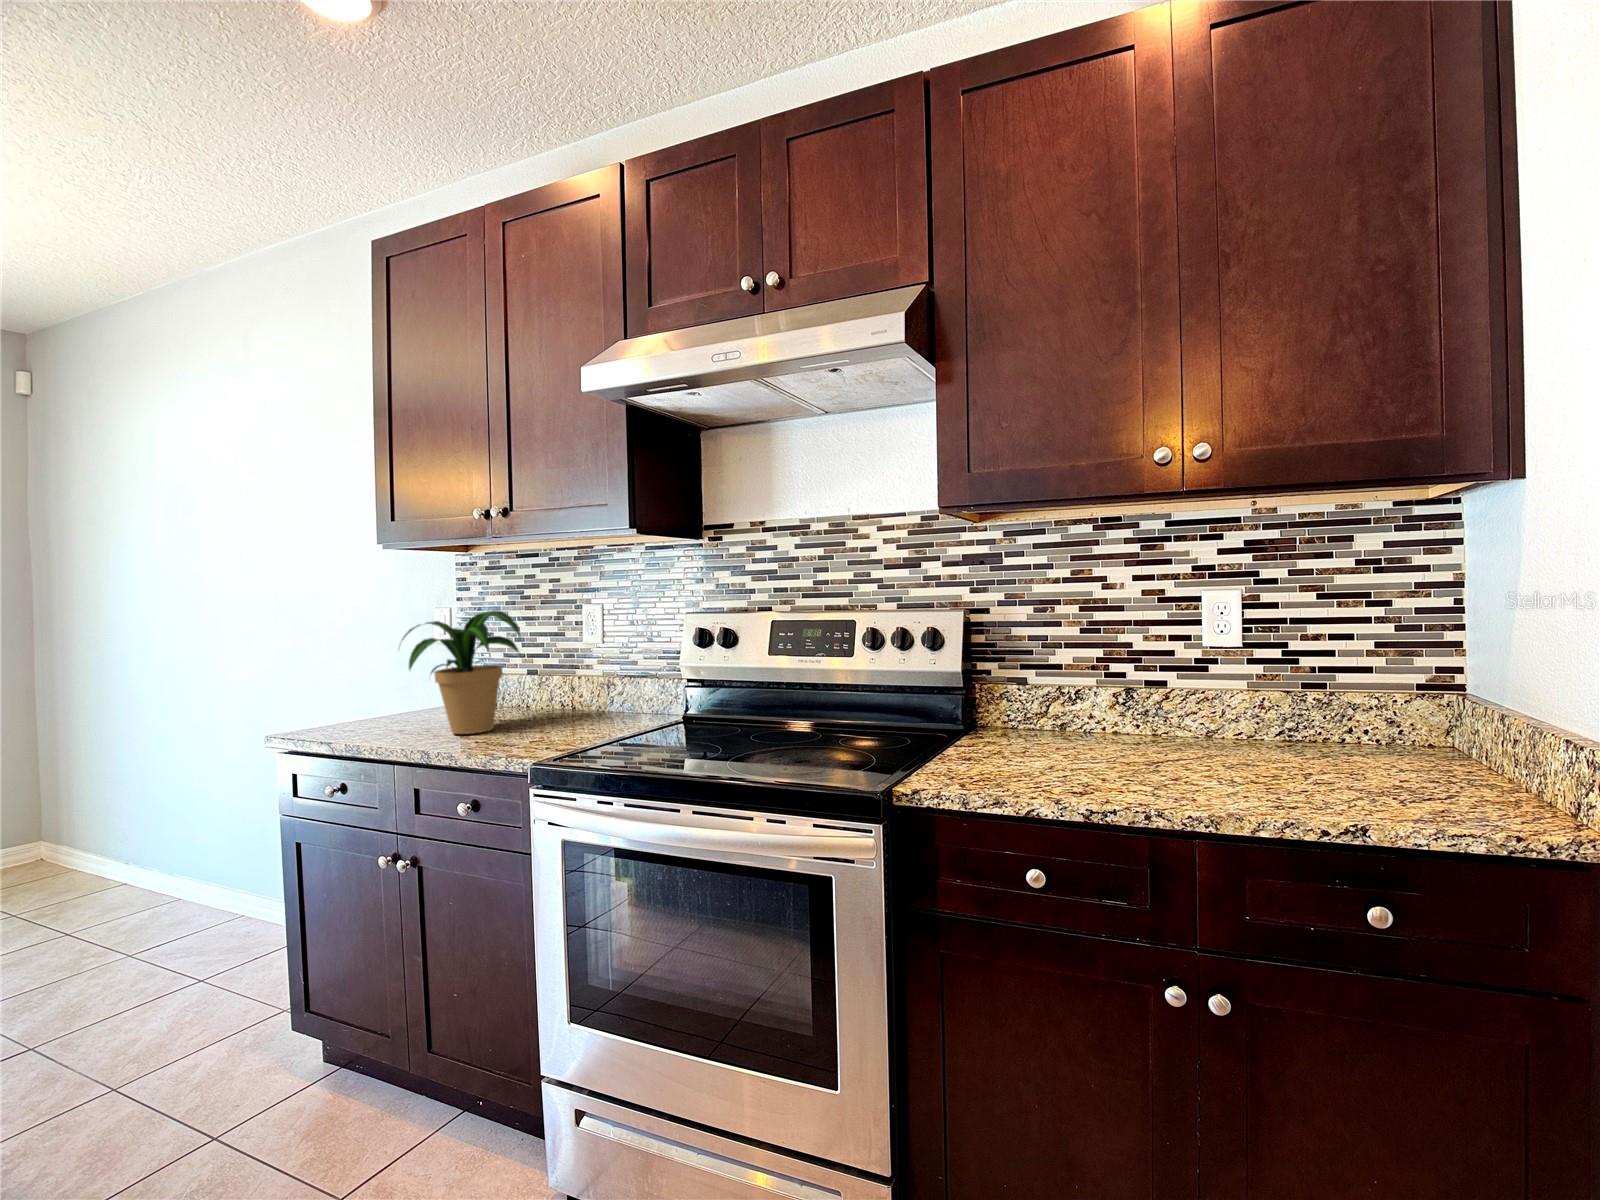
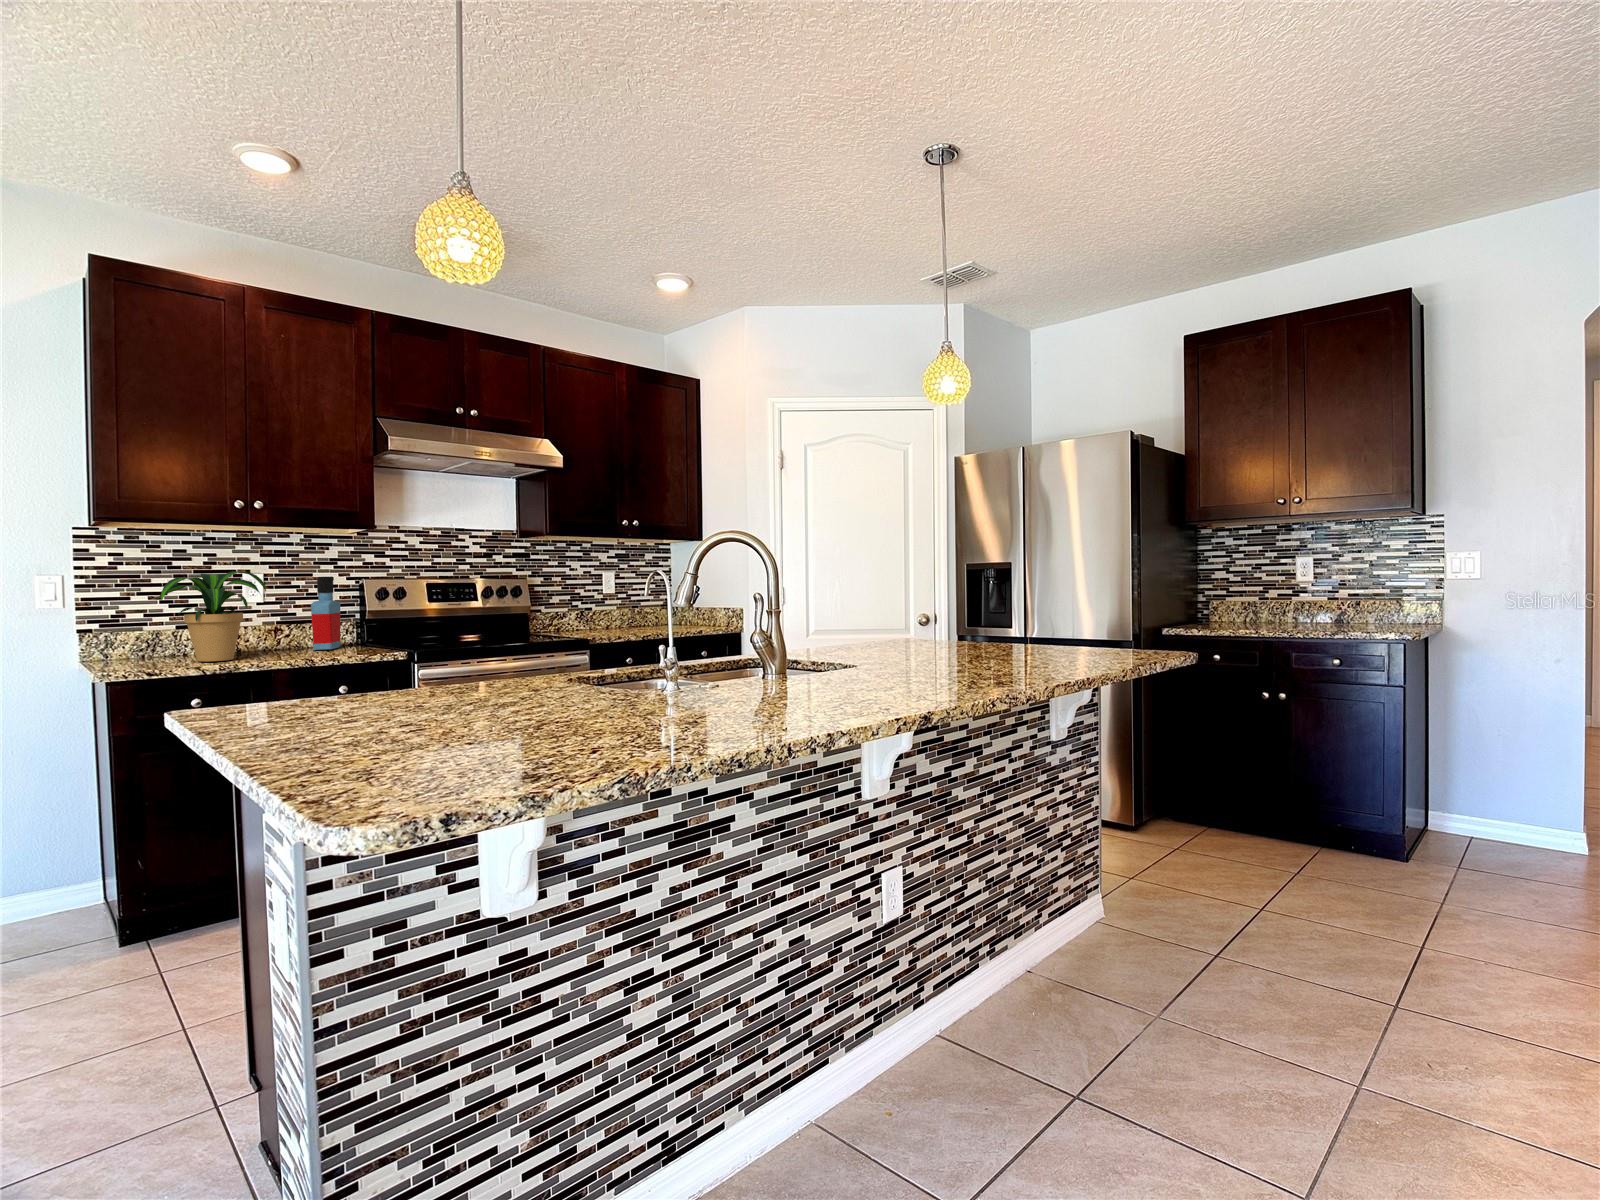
bottle: none [586,613,654,728] -> present [311,577,341,650]

